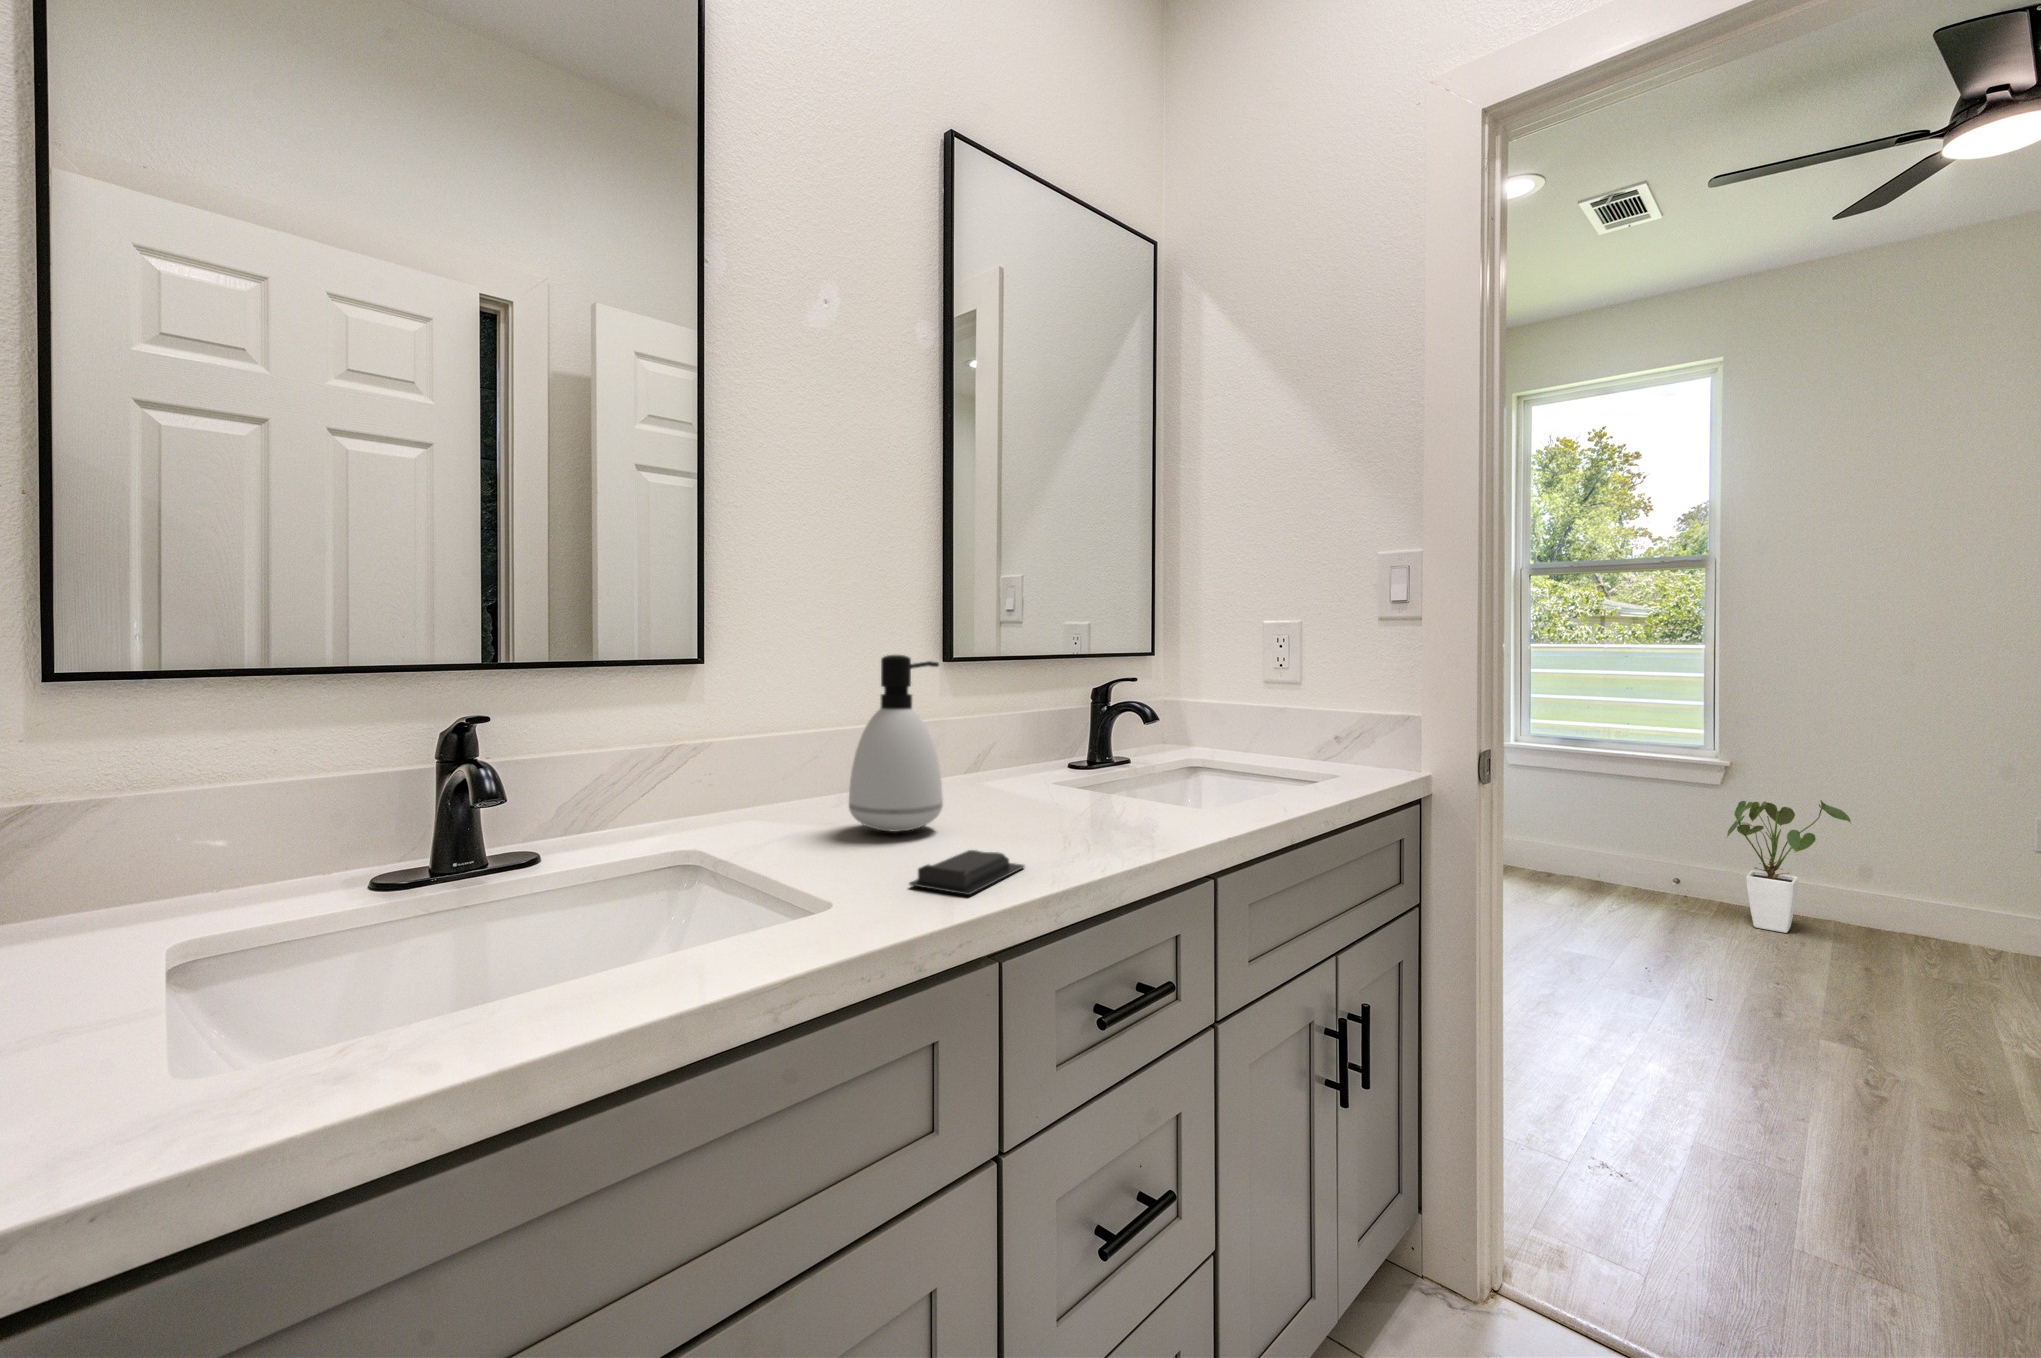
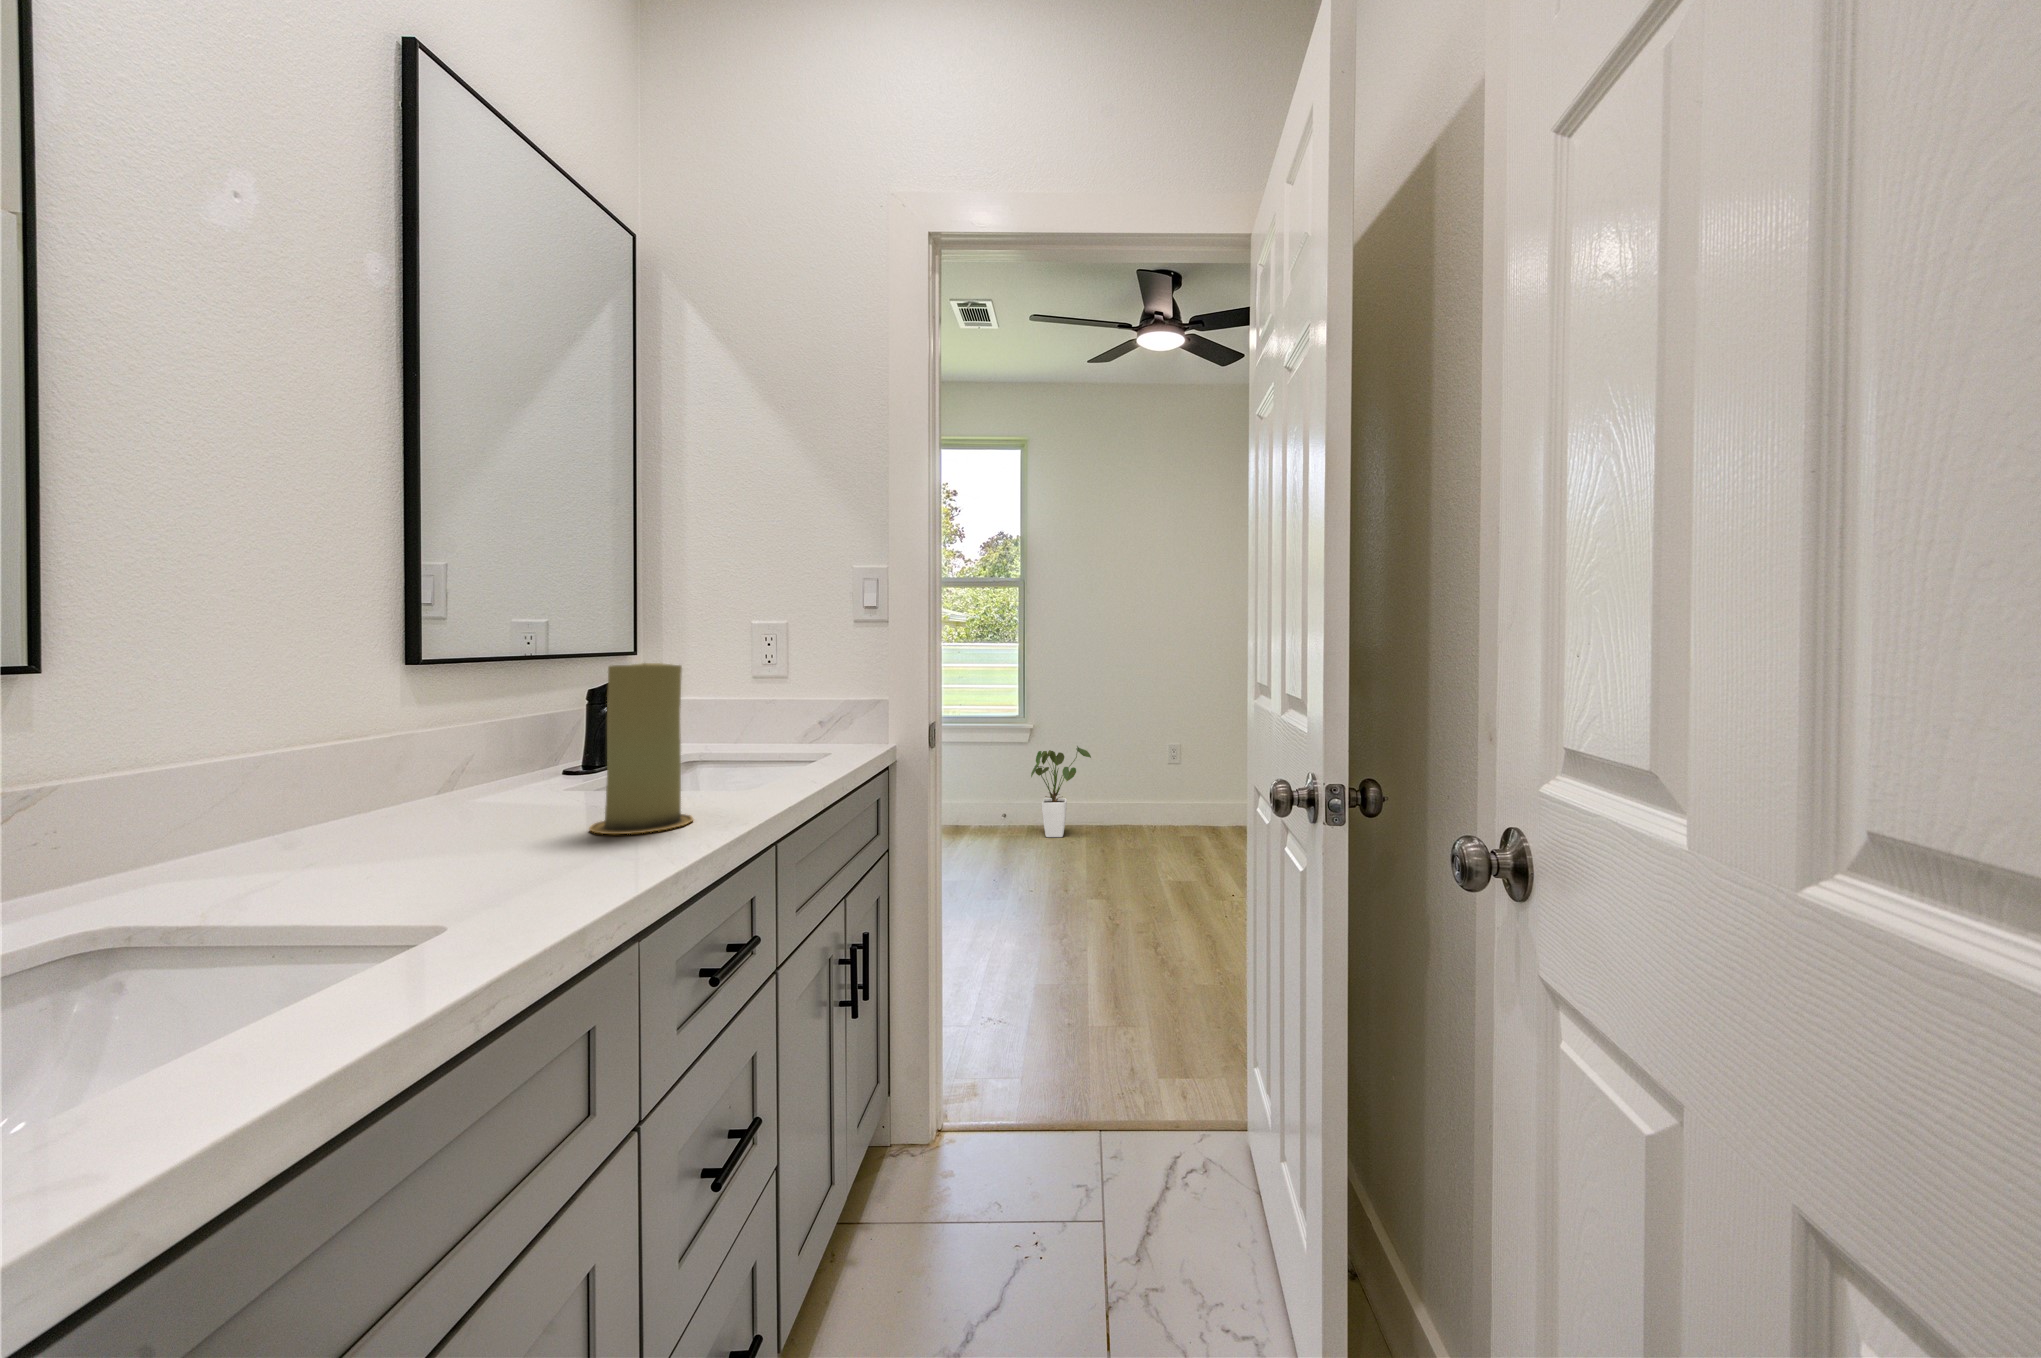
soap dispenser: present [849,655,943,832] -> none [346,651,483,855]
candle: none [1025,670,1121,846] -> present [589,663,693,834]
soap bar: present [909,850,1024,895] -> none [511,845,624,891]

